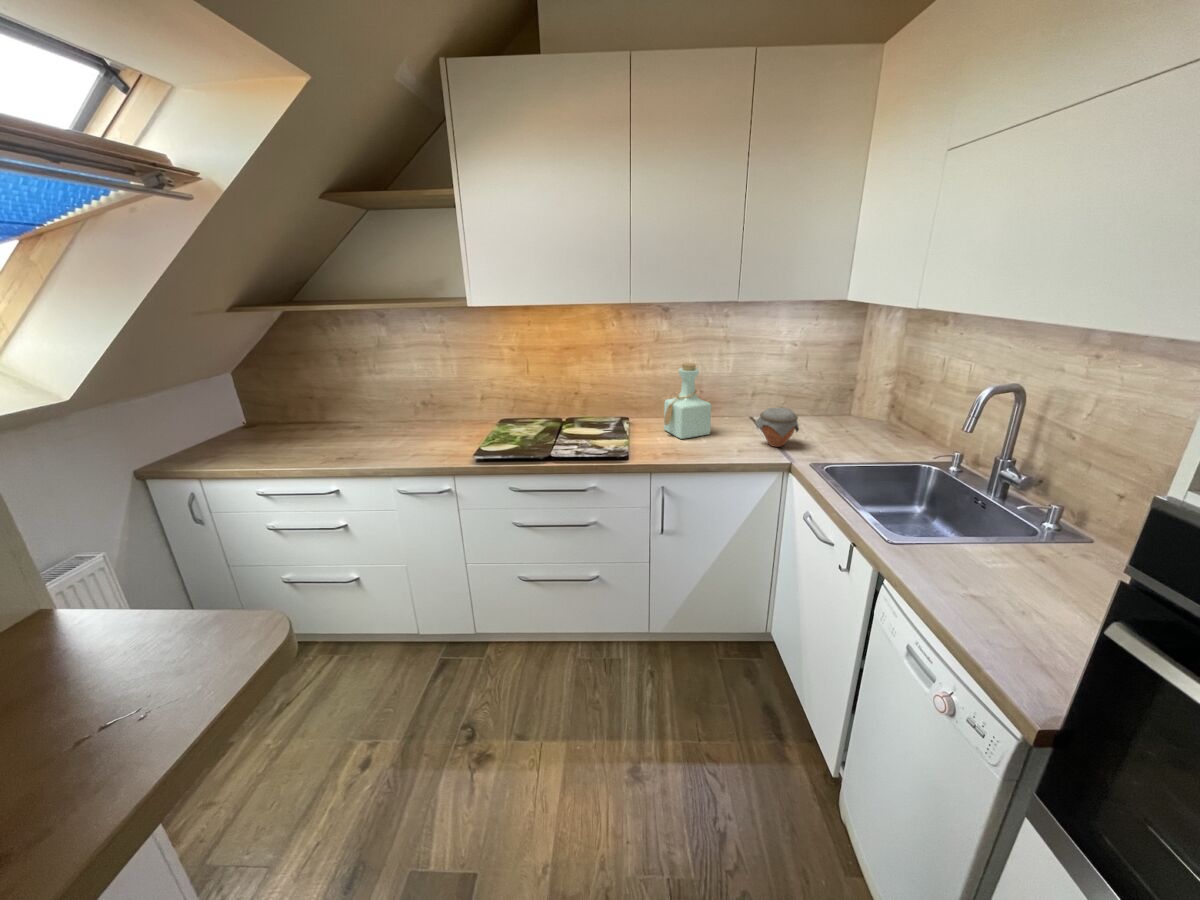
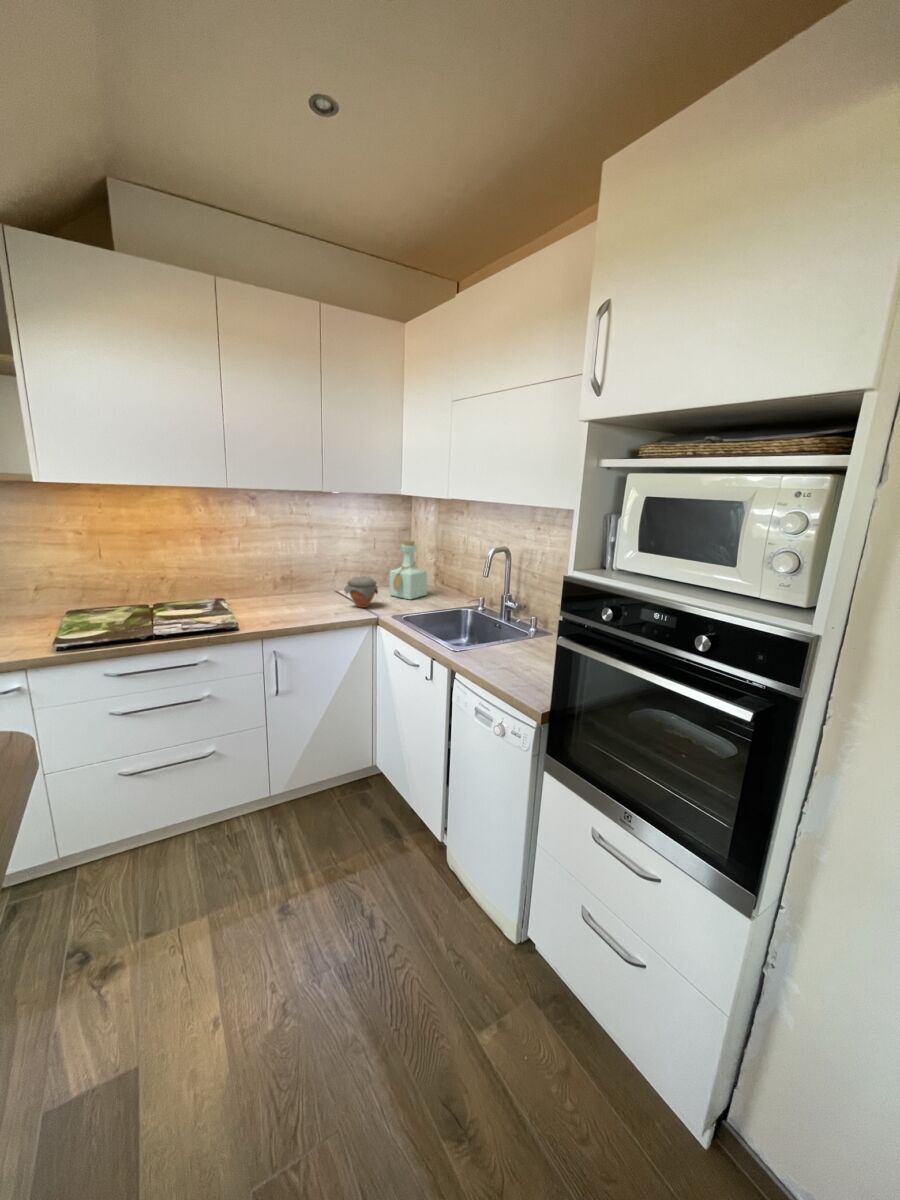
bottle: present [664,363,711,439] -> present [389,540,427,599]

